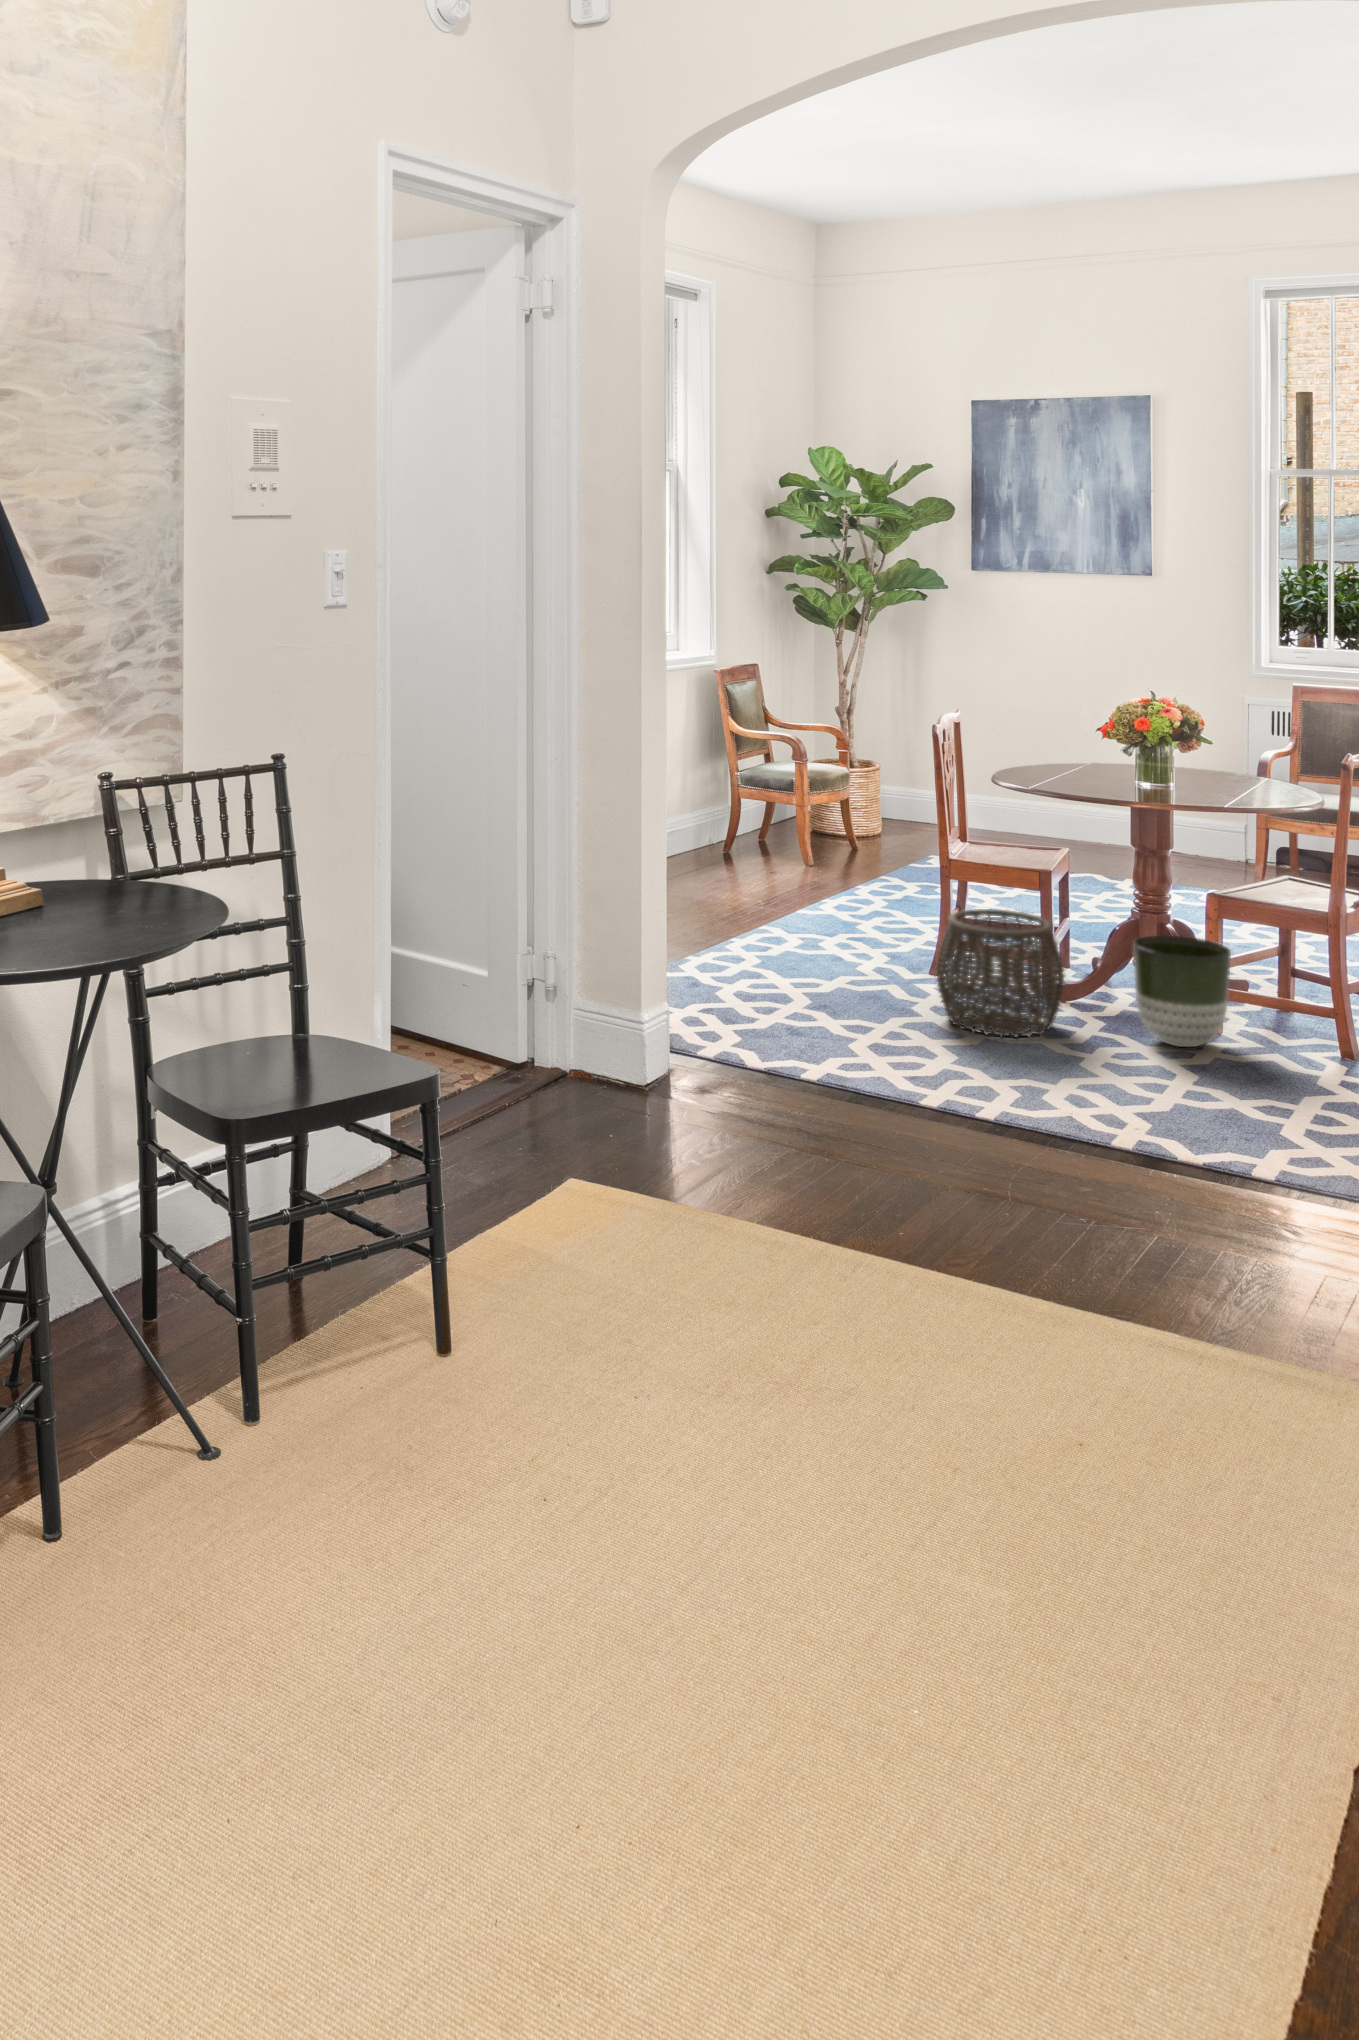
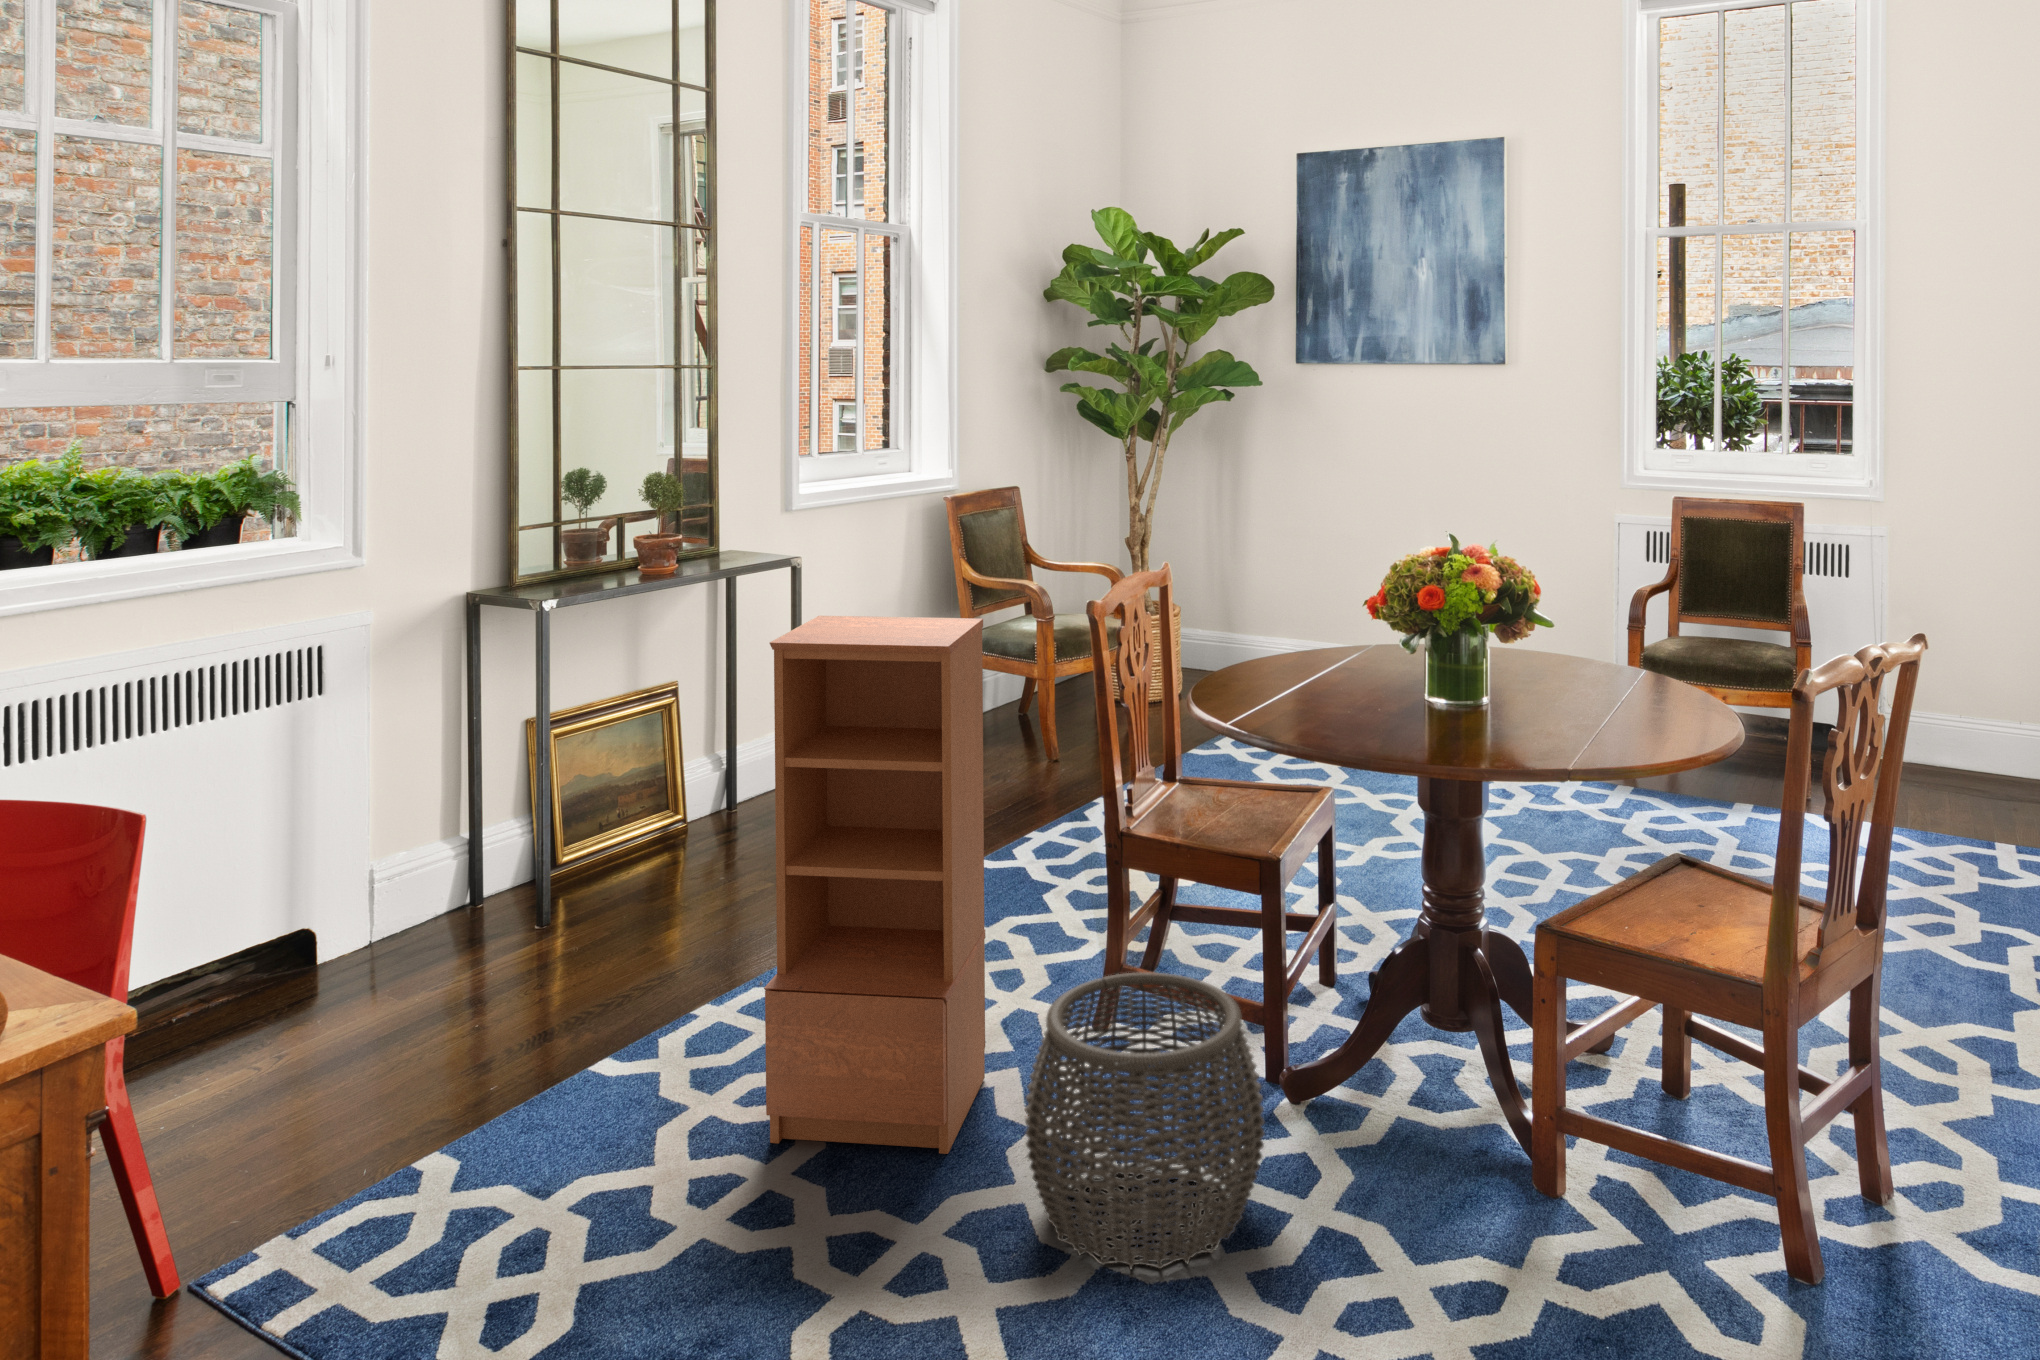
bookcase: none [778,723,881,1005] -> present [764,616,986,1154]
planter: present [1133,935,1231,1047] -> none [1385,1029,1567,1281]

